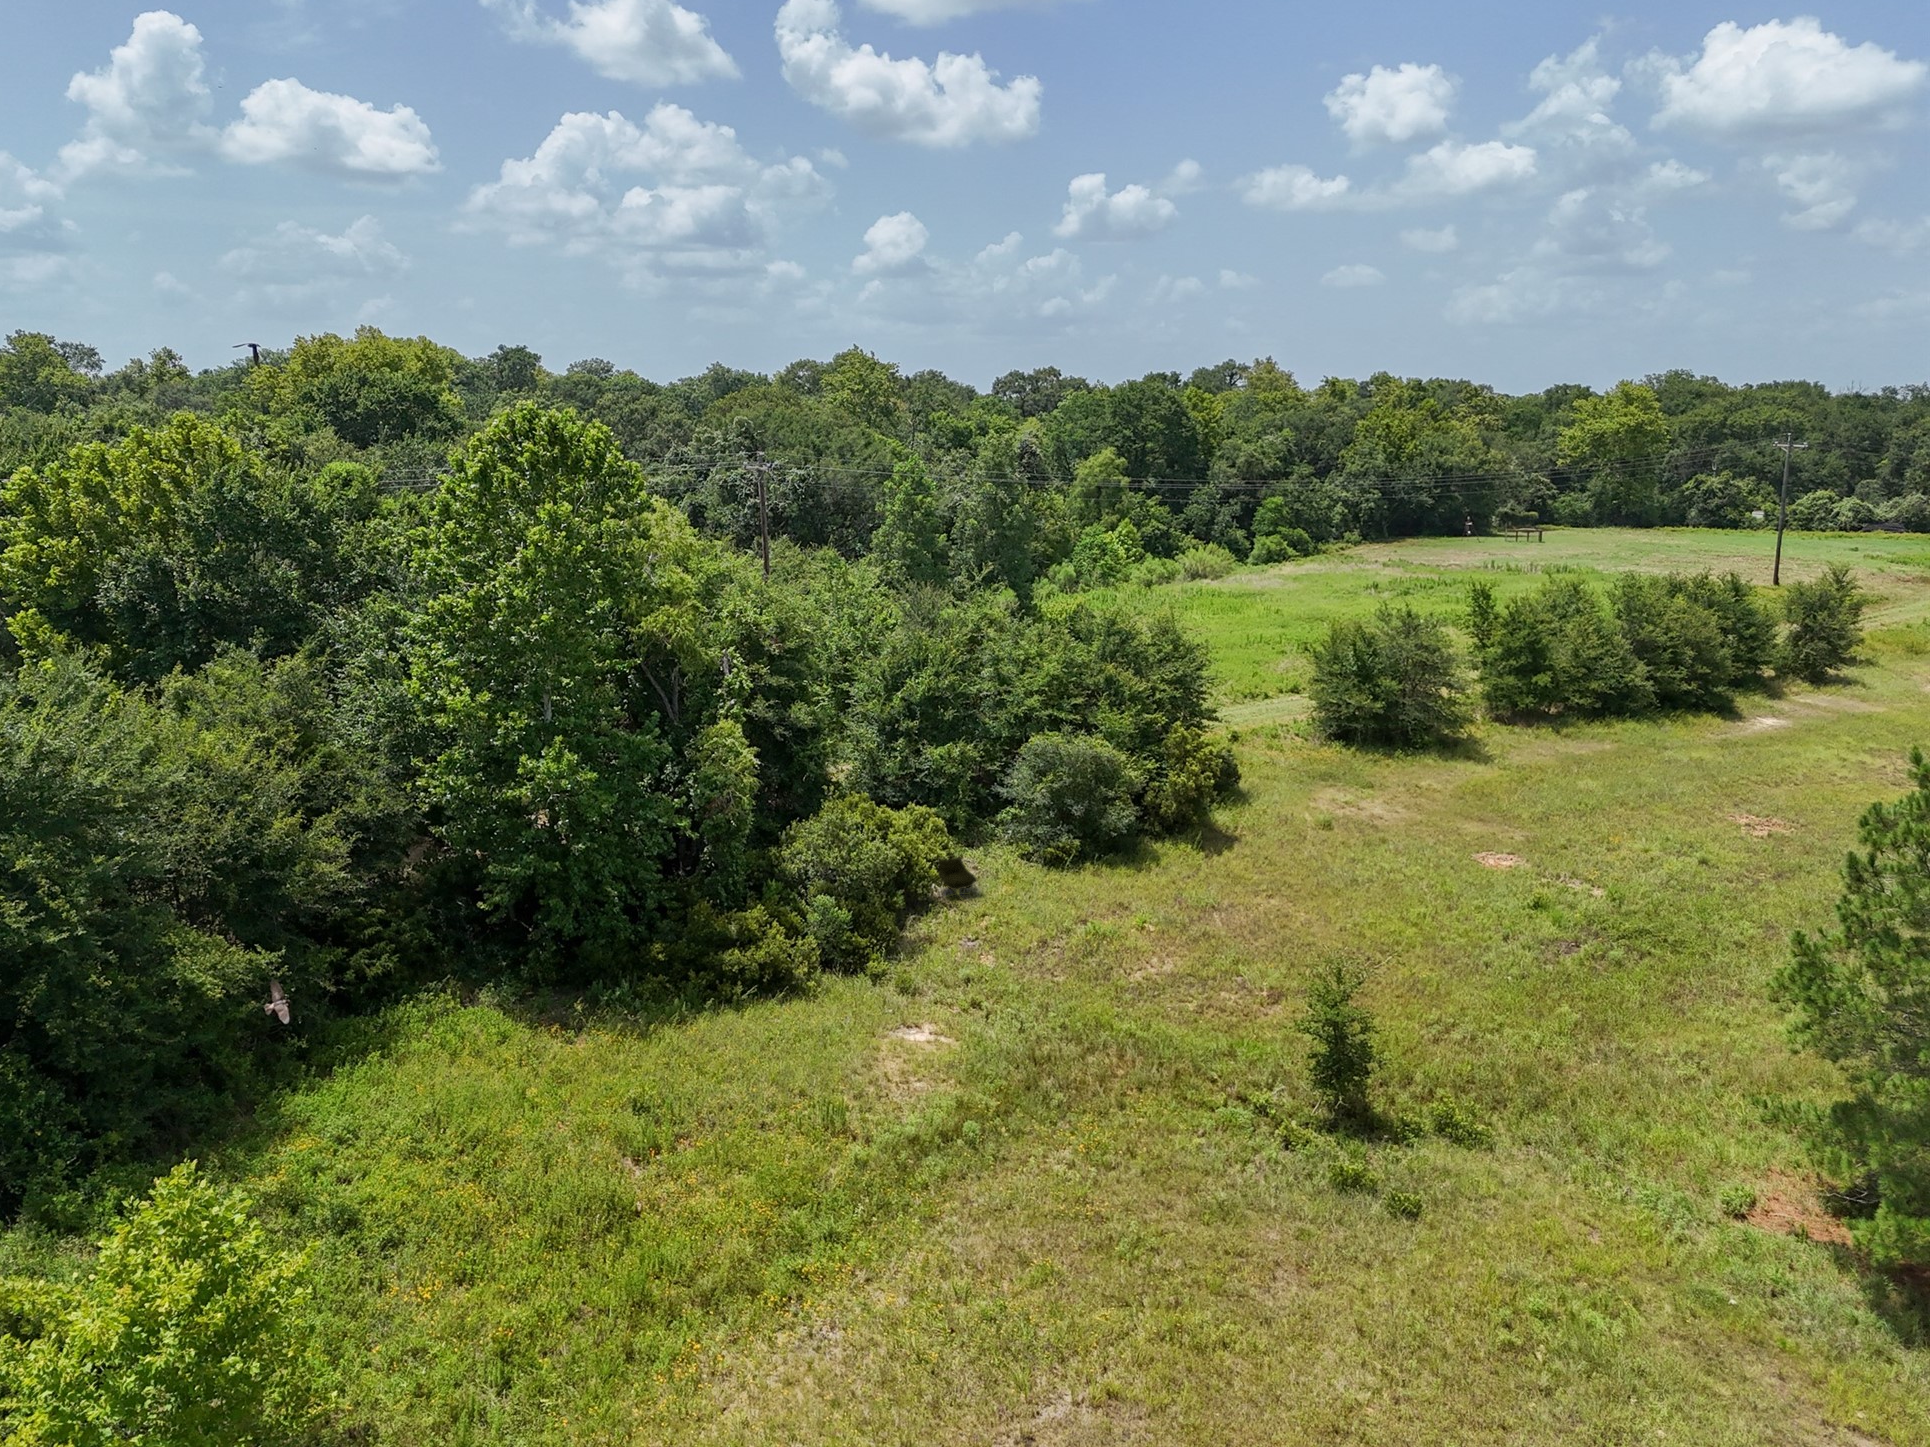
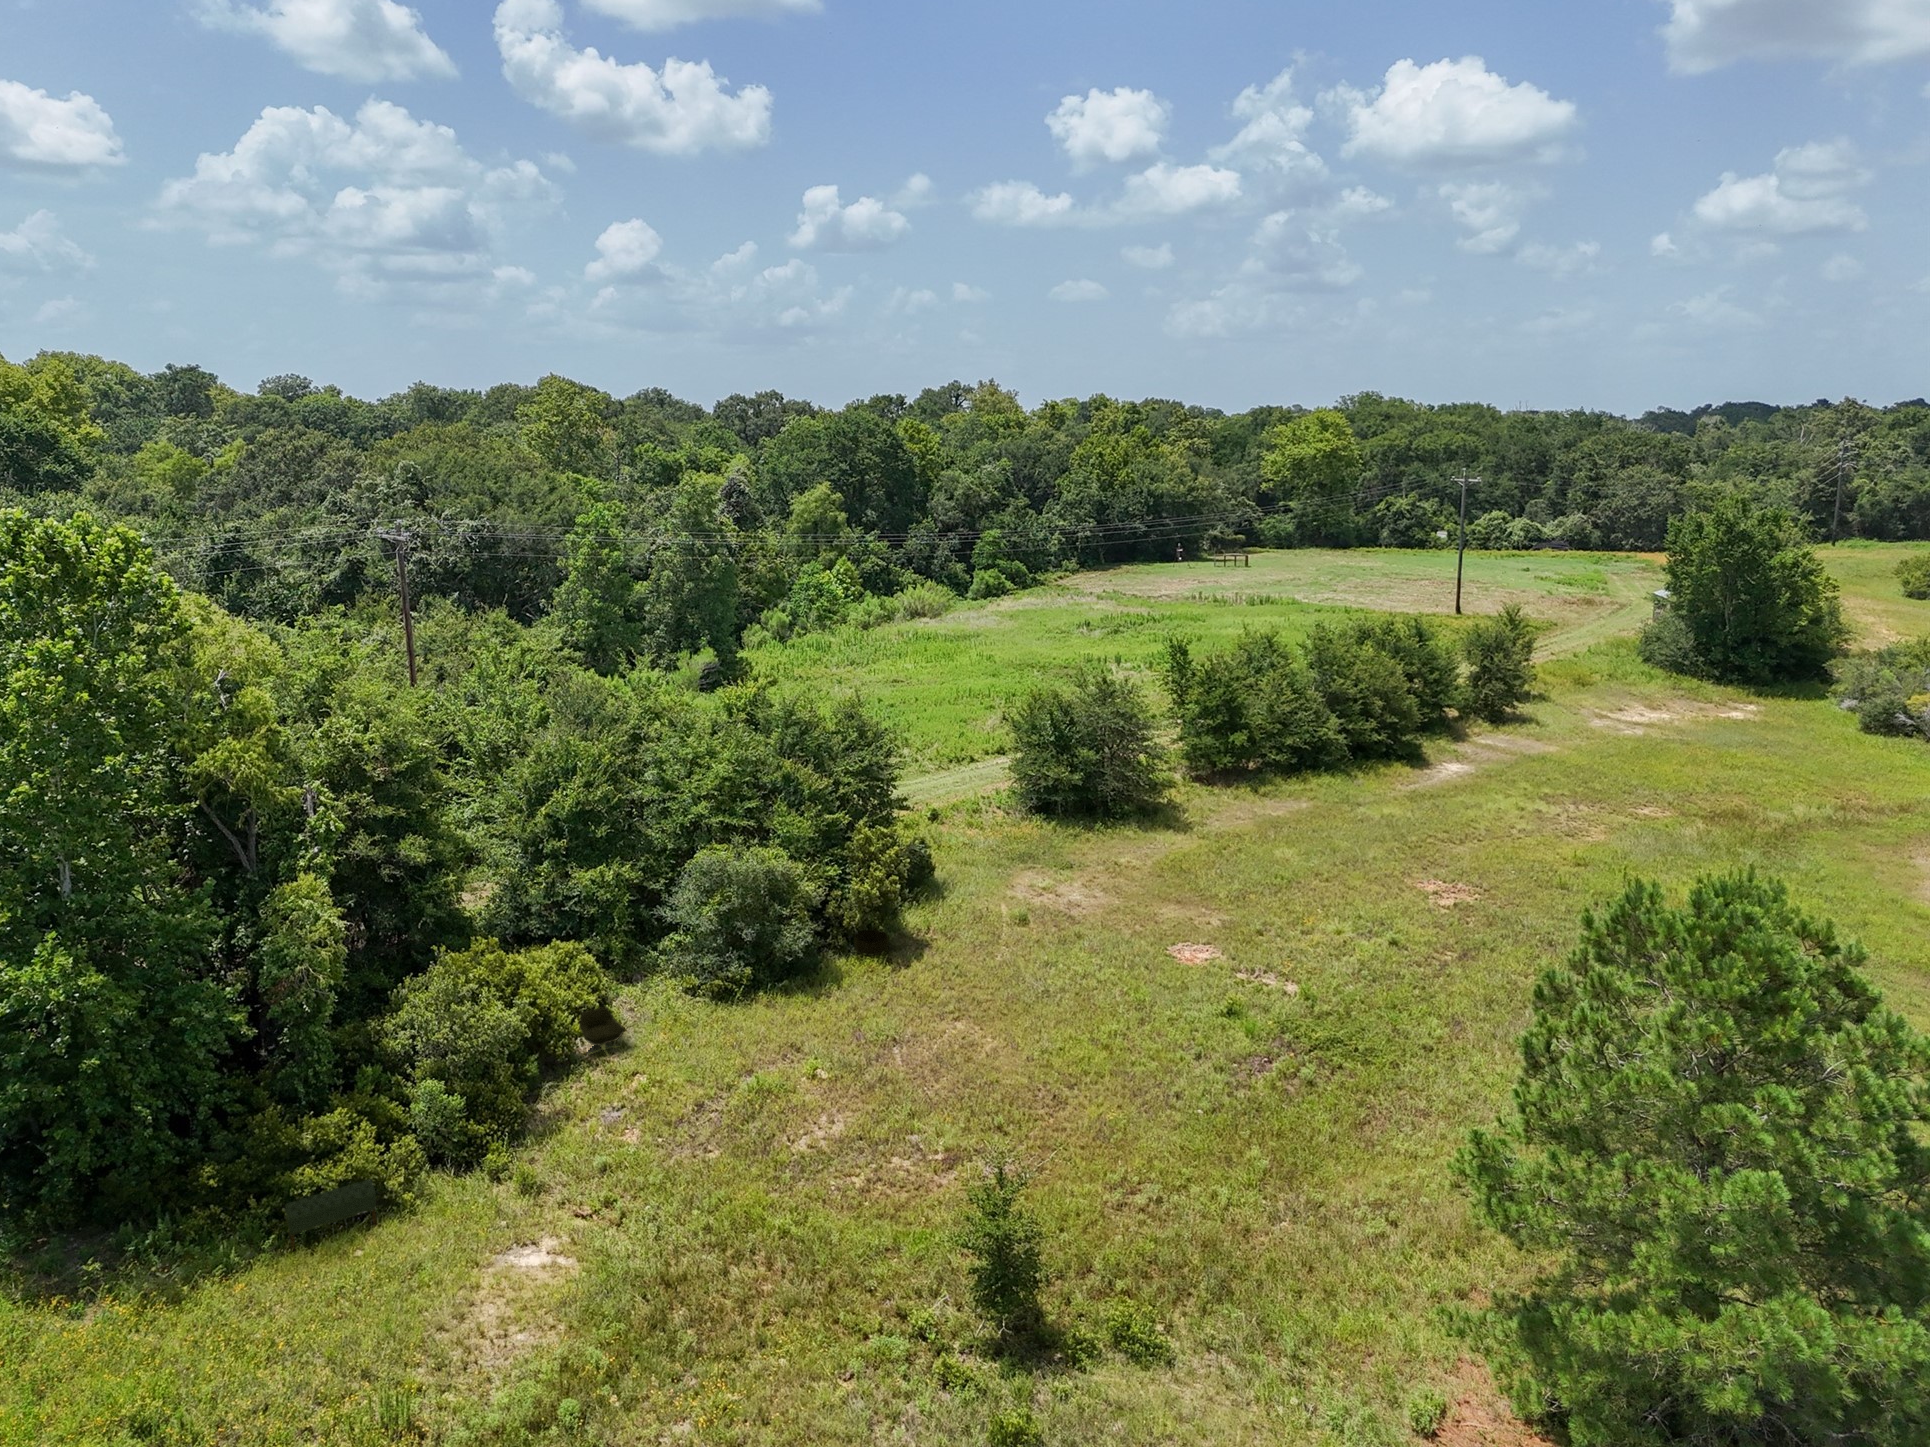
basket: none [1169,819,1203,842] -> present [854,929,889,955]
bench: none [717,971,788,1021] -> present [285,1179,376,1250]

